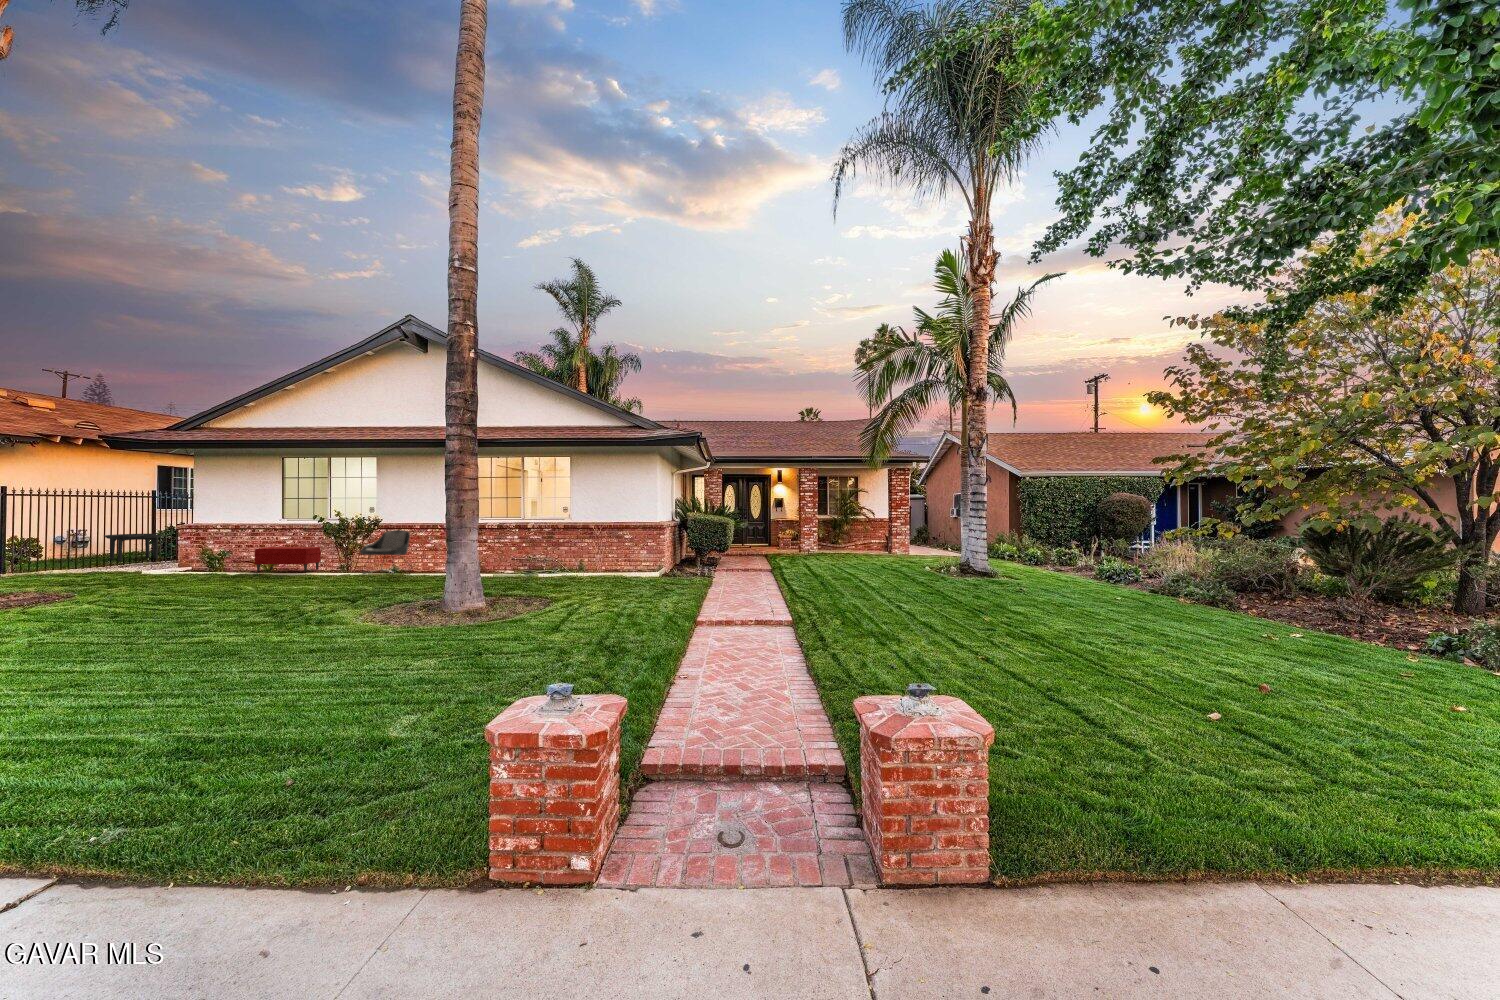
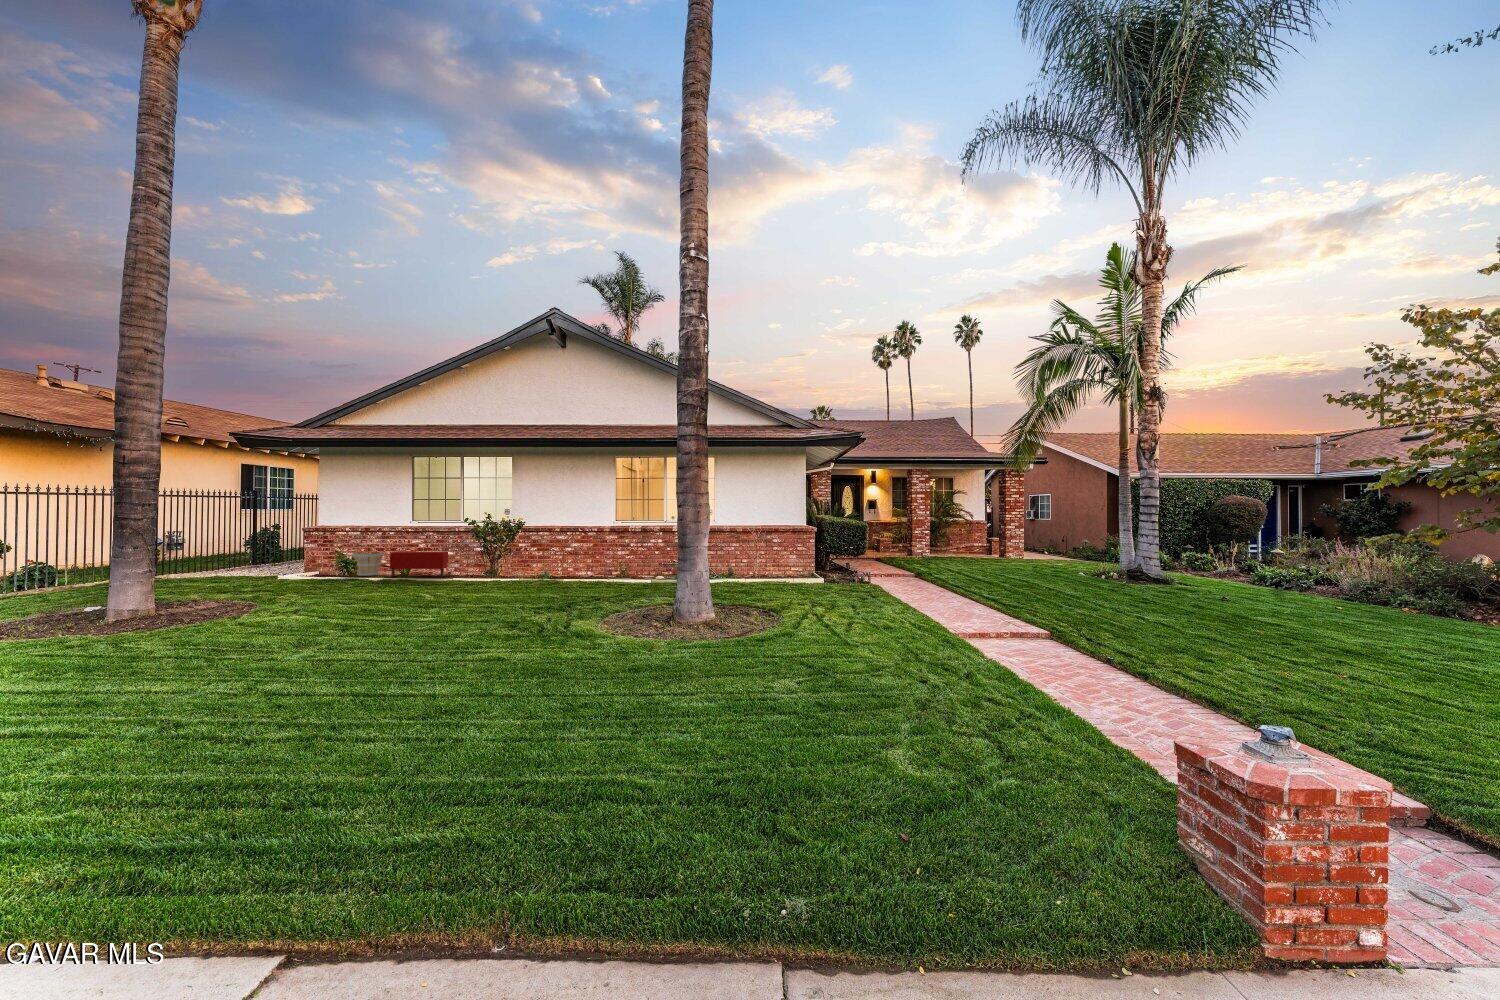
lounge chair: present [360,530,412,573] -> none [504,533,551,579]
round table: present [104,534,161,561] -> none [209,536,267,565]
wooden bucket: none [221,547,255,571] -> present [353,551,383,576]

